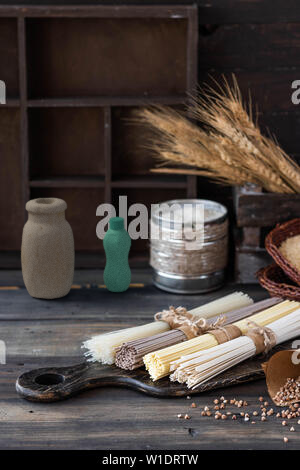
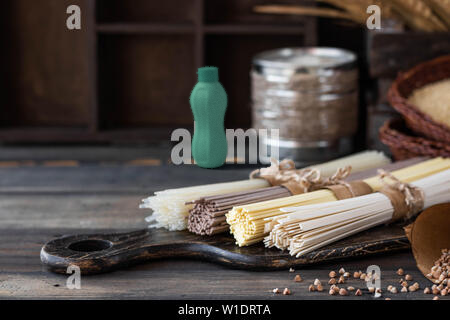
jar: present [21,198,74,299] -> none [82,40,151,173]

